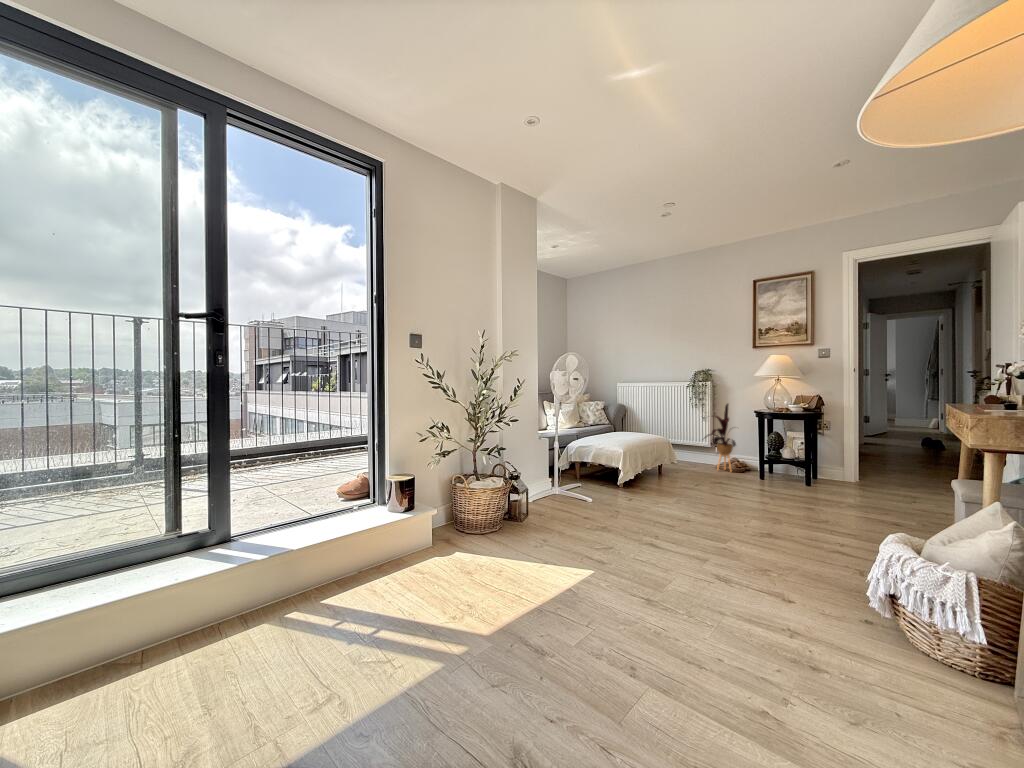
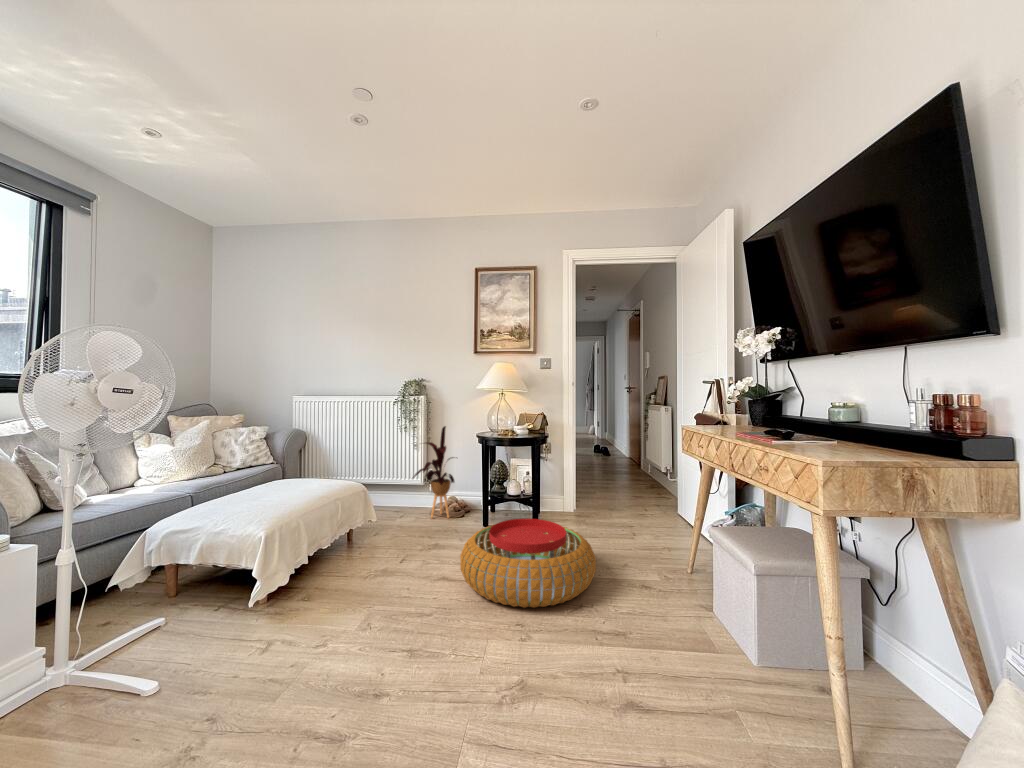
pouf: none [740,466,852,517] -> present [460,519,596,608]

